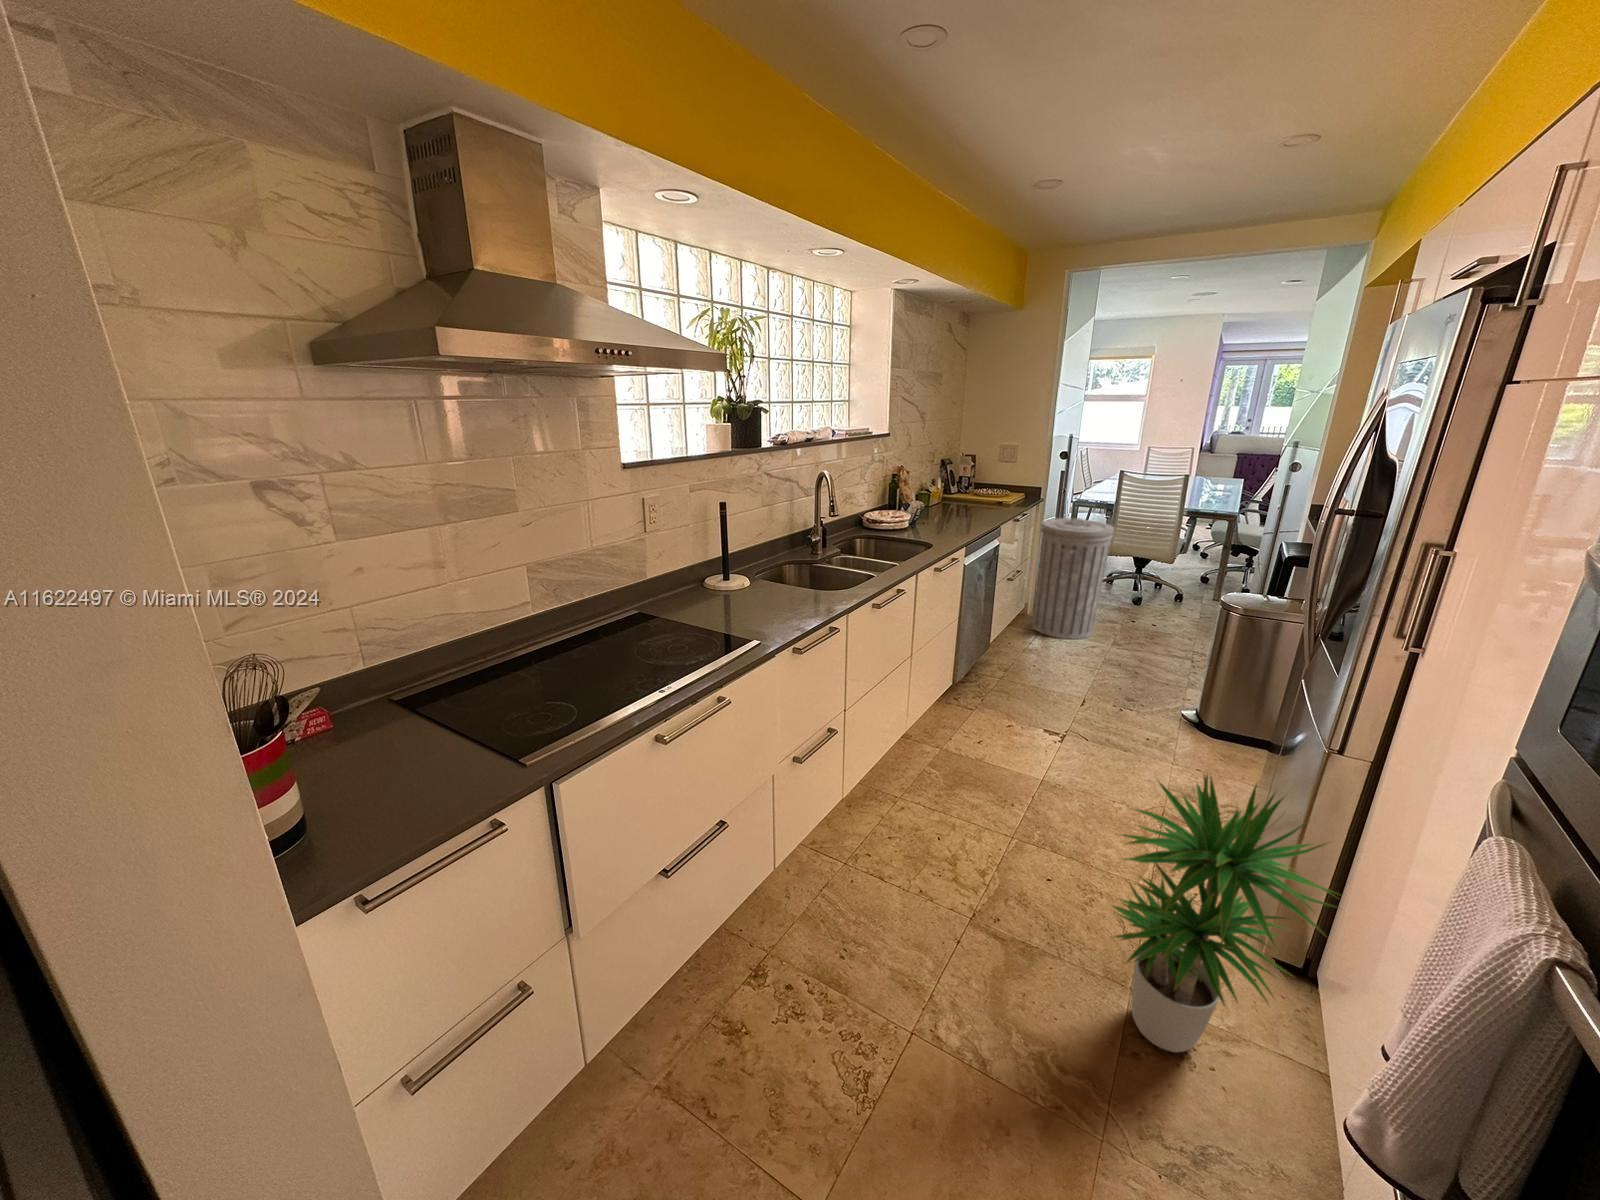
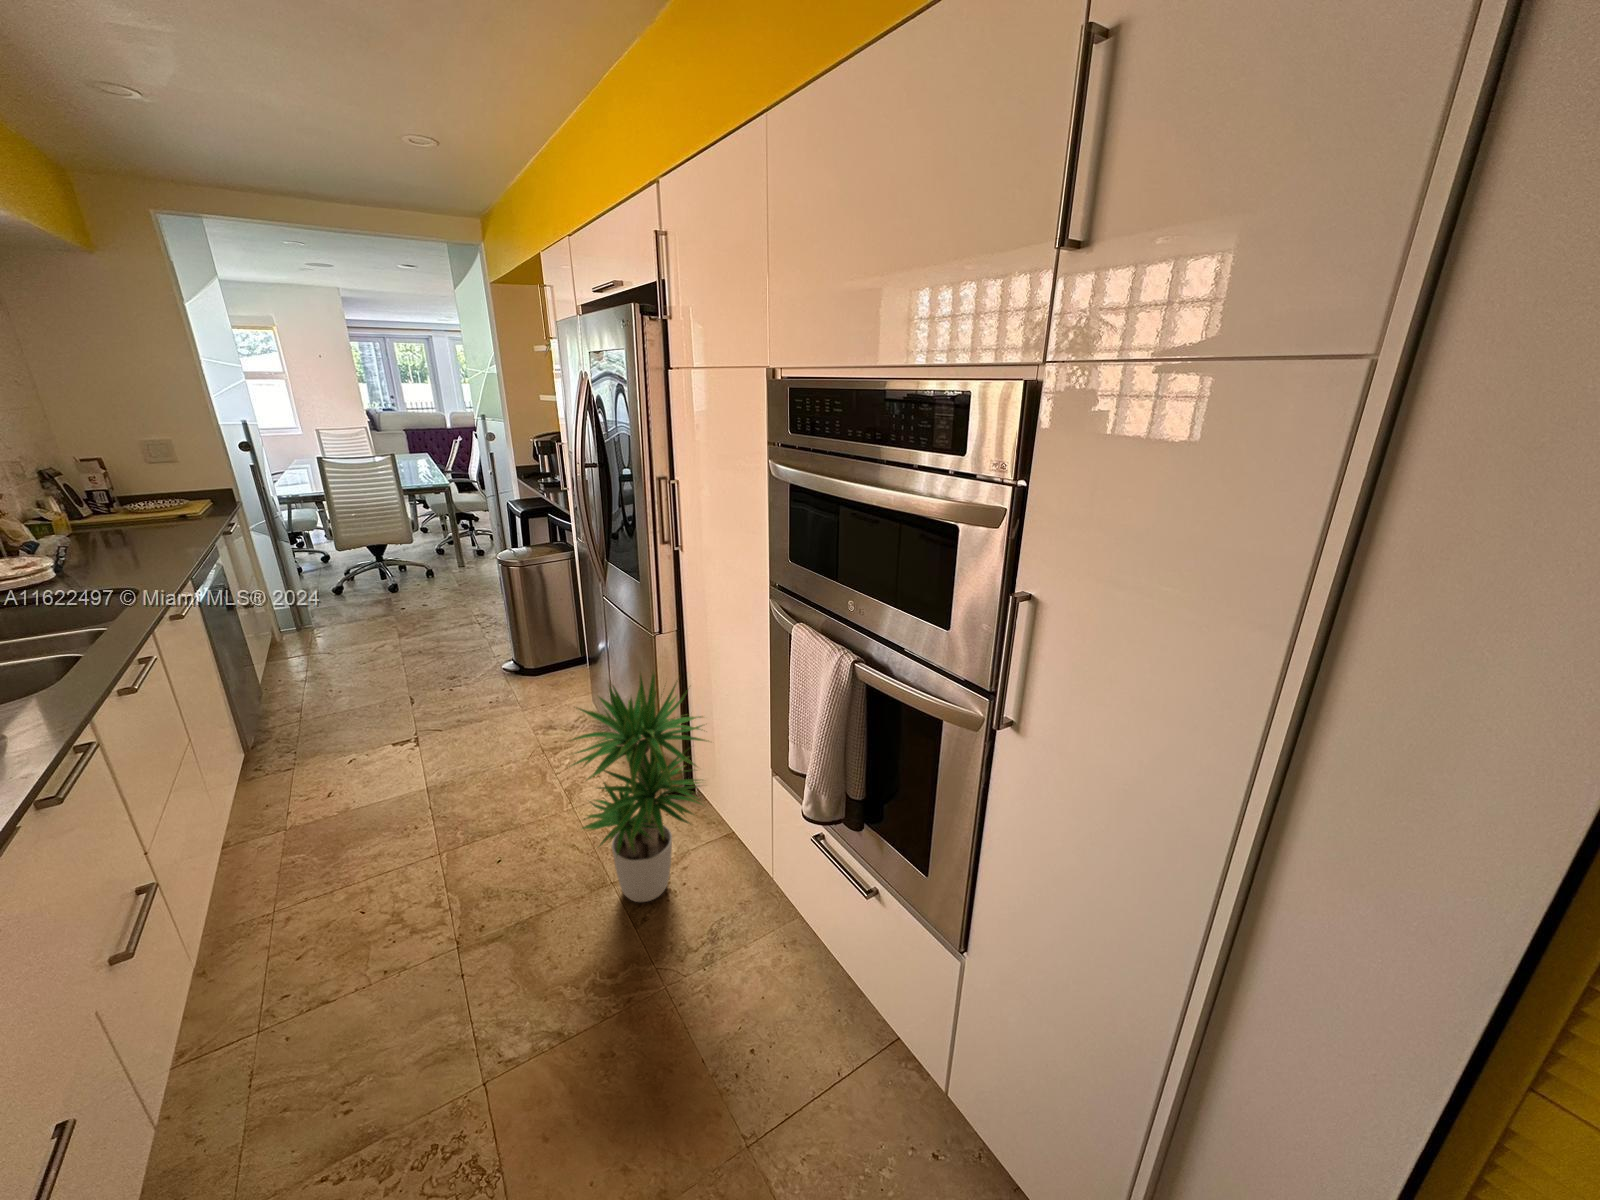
trash can: present [1032,518,1114,639] -> none [253,516,370,657]

